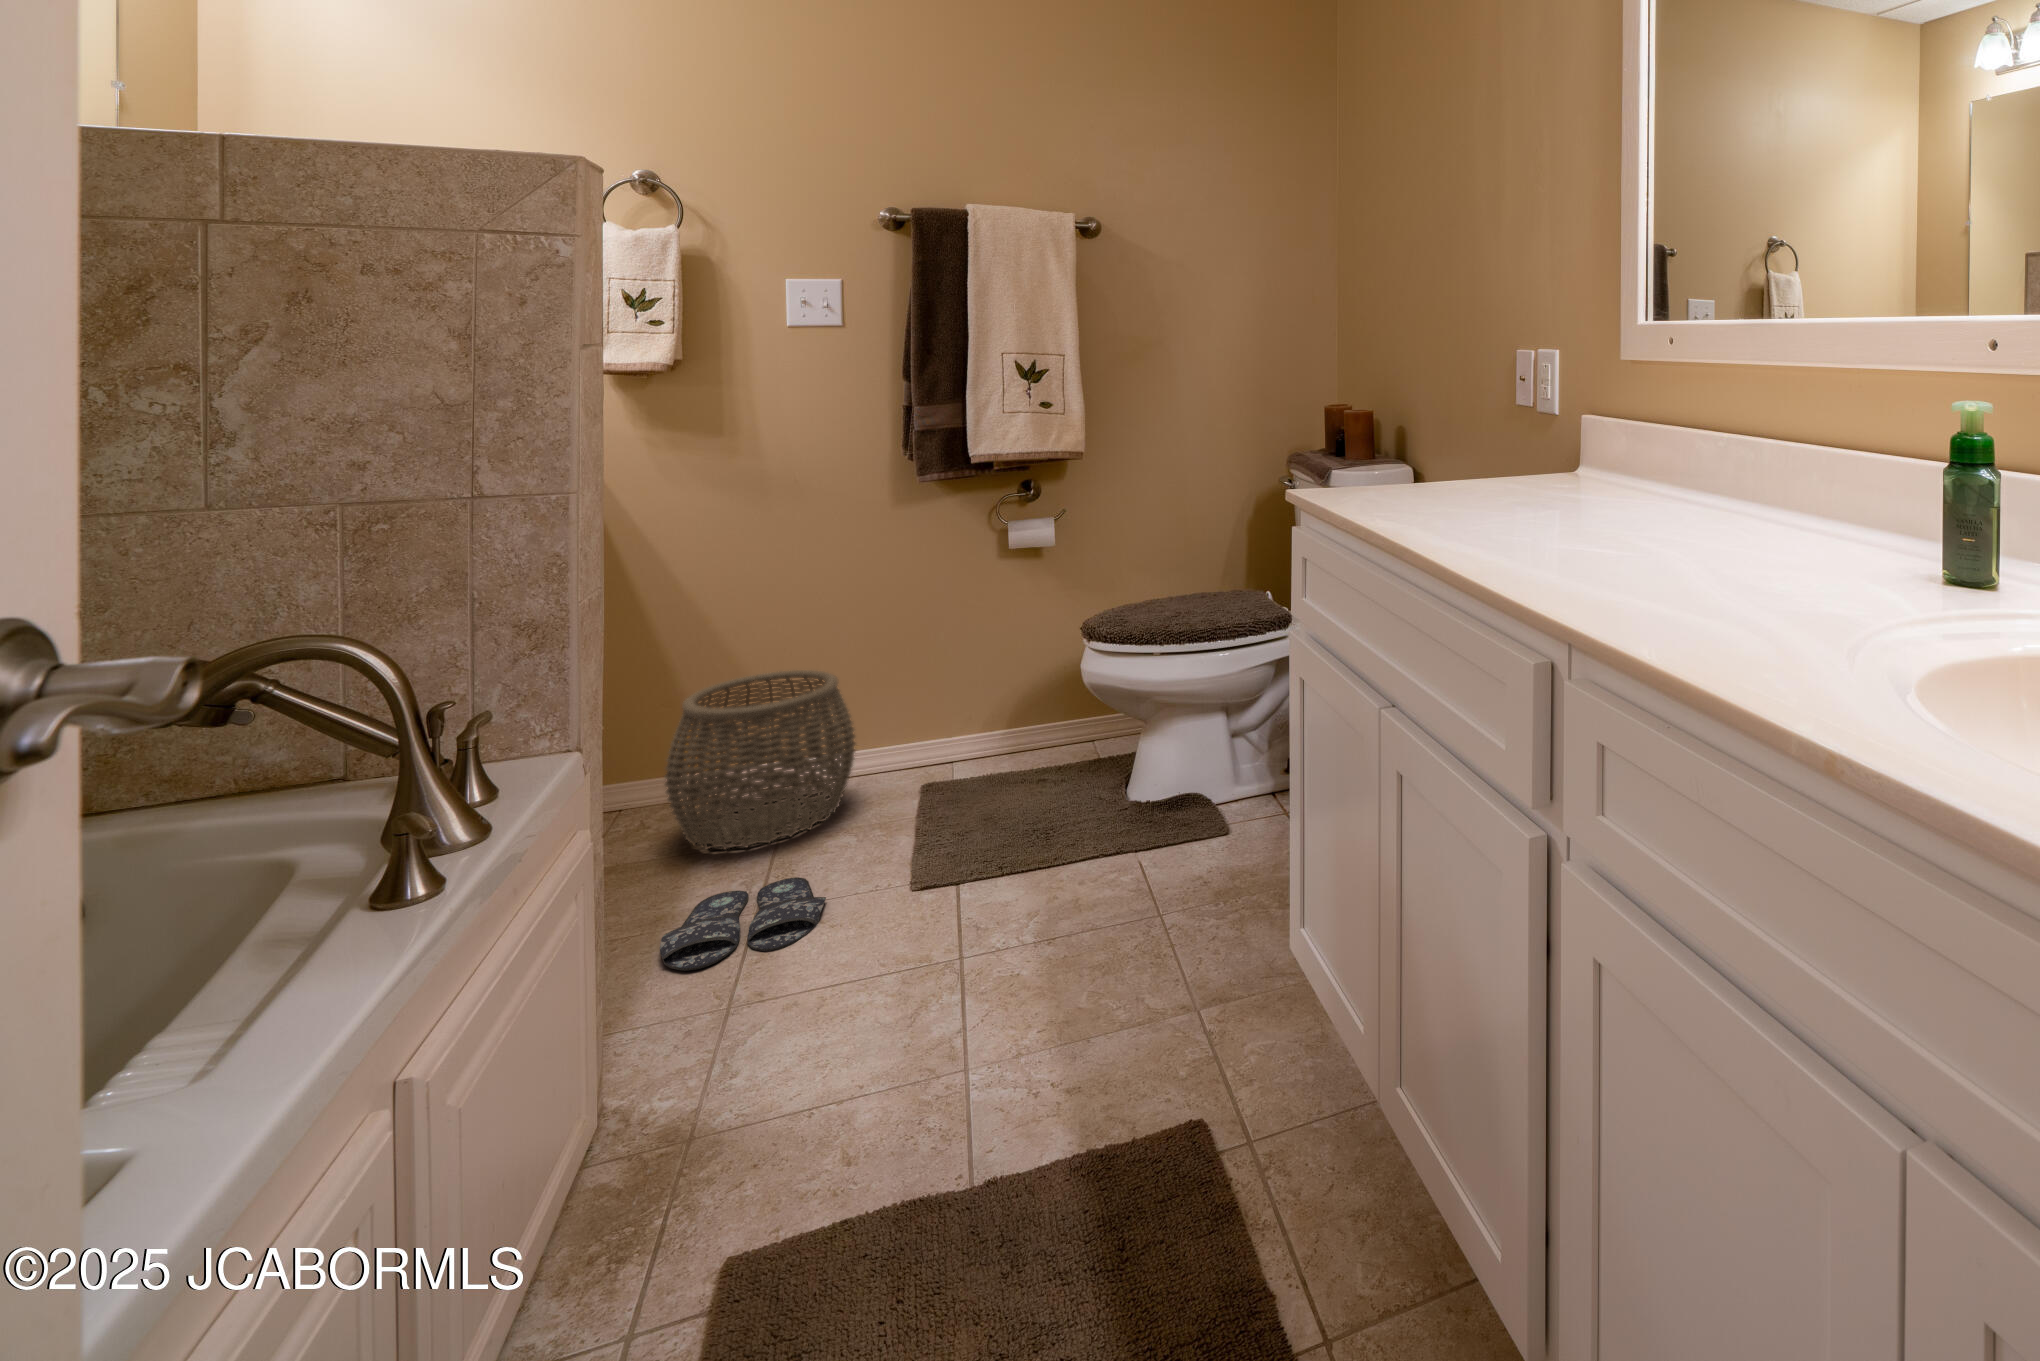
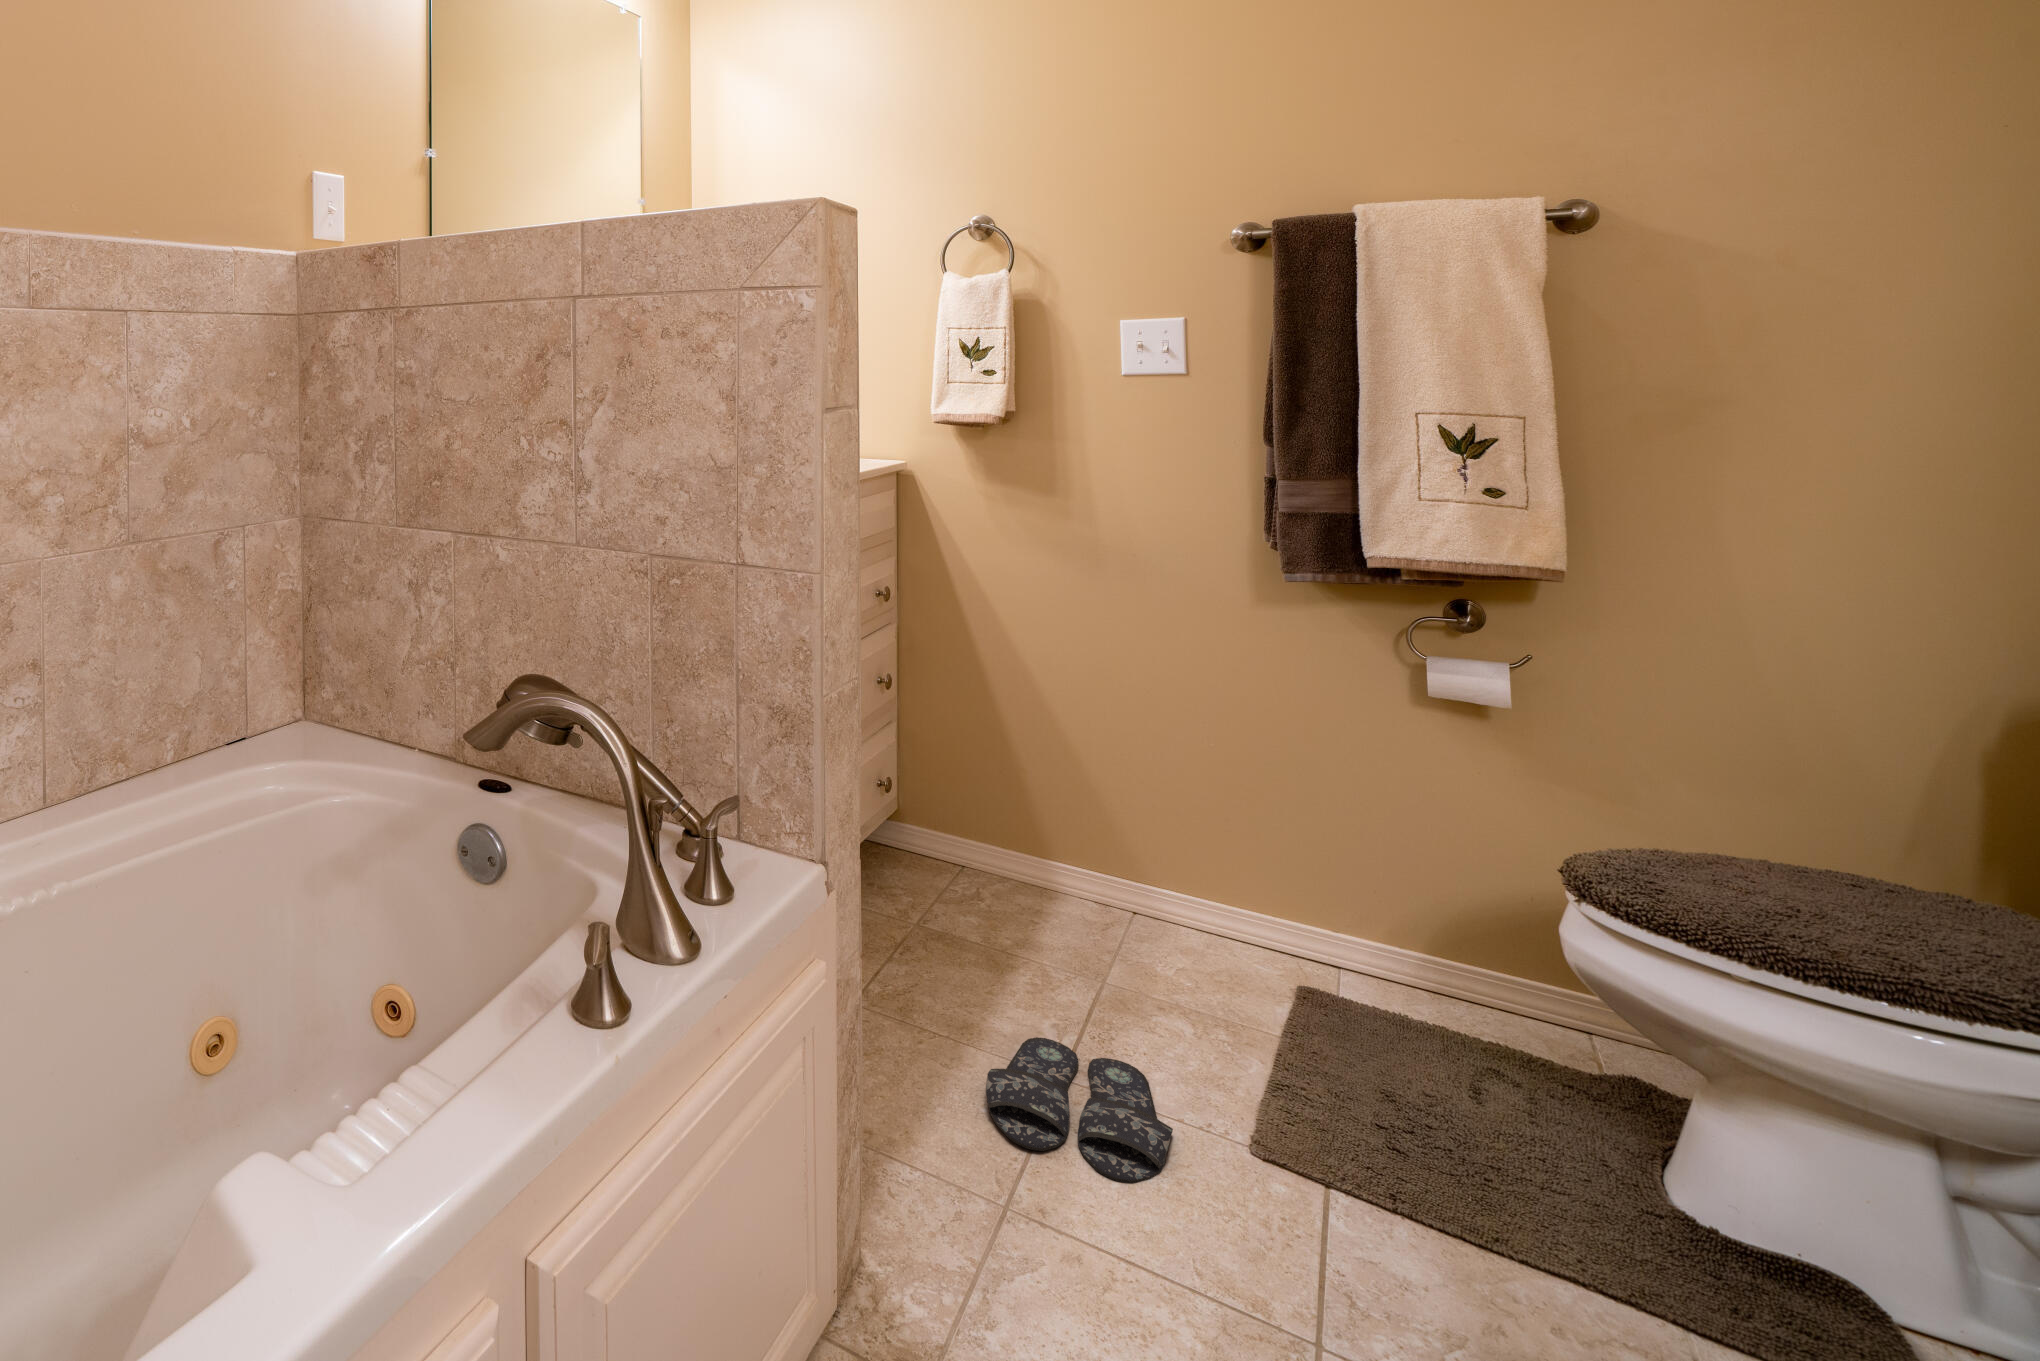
woven basket: present [665,670,856,849] -> none [994,770,1204,995]

